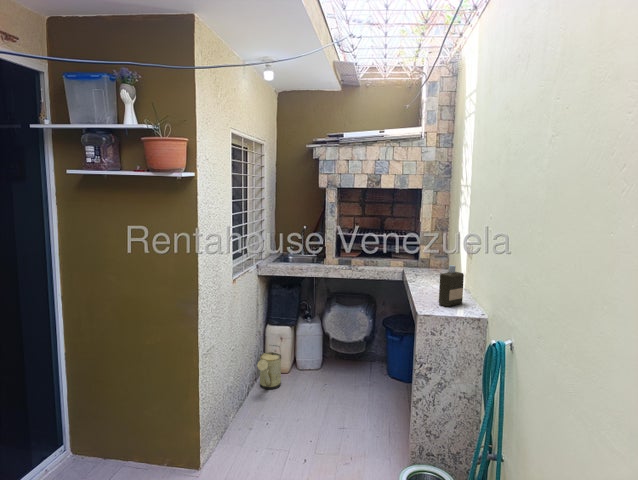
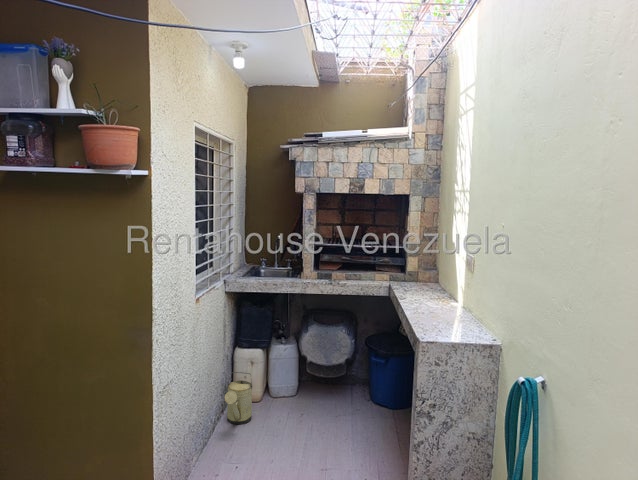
bottle: present [439,265,464,307] -> none [440,282,468,330]

